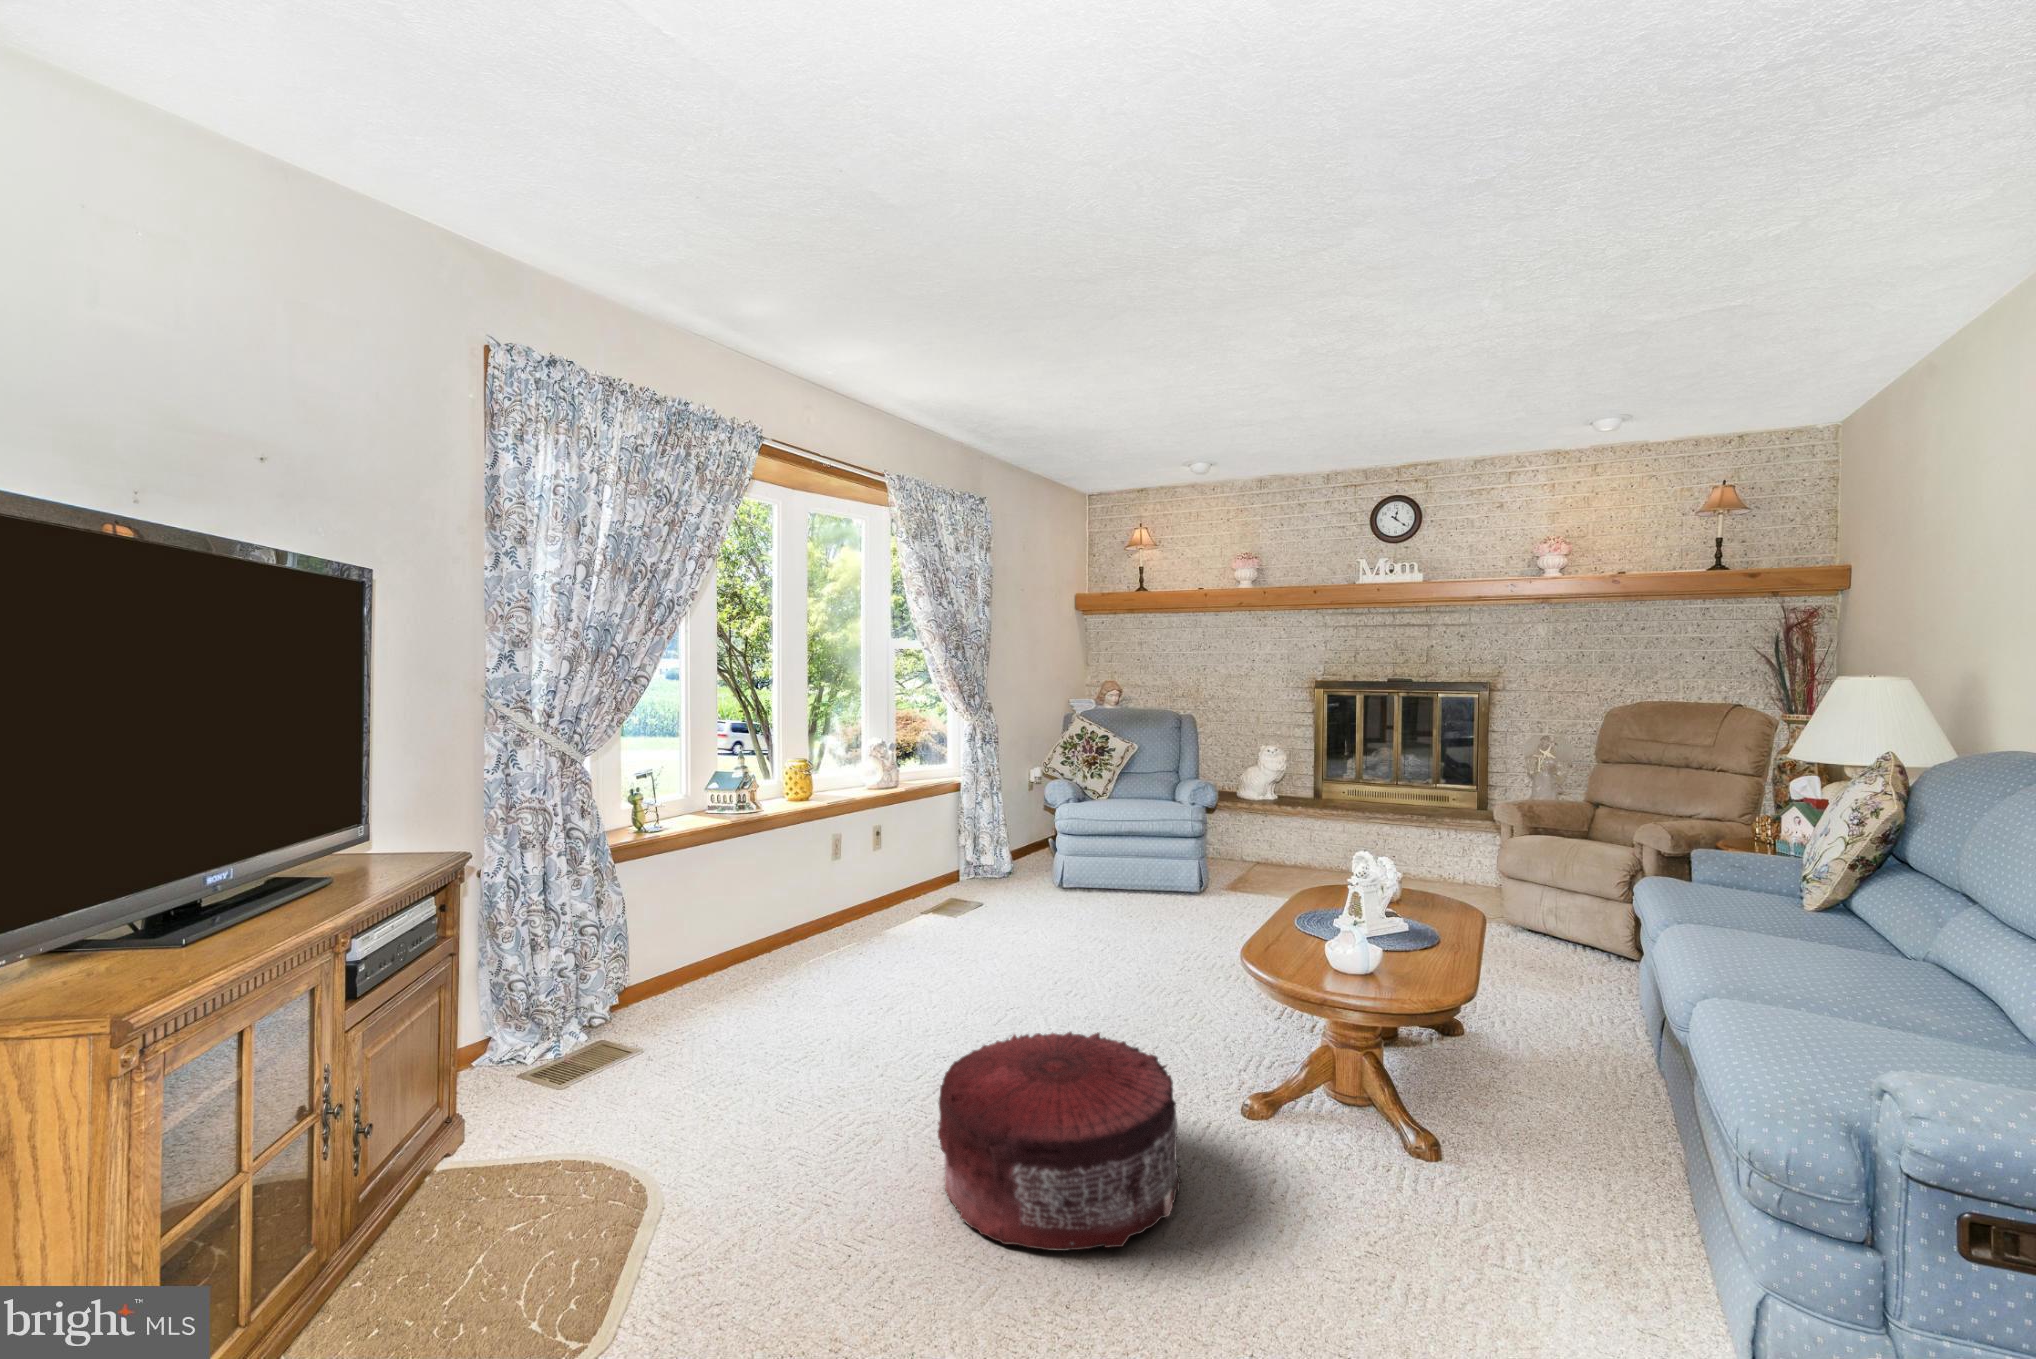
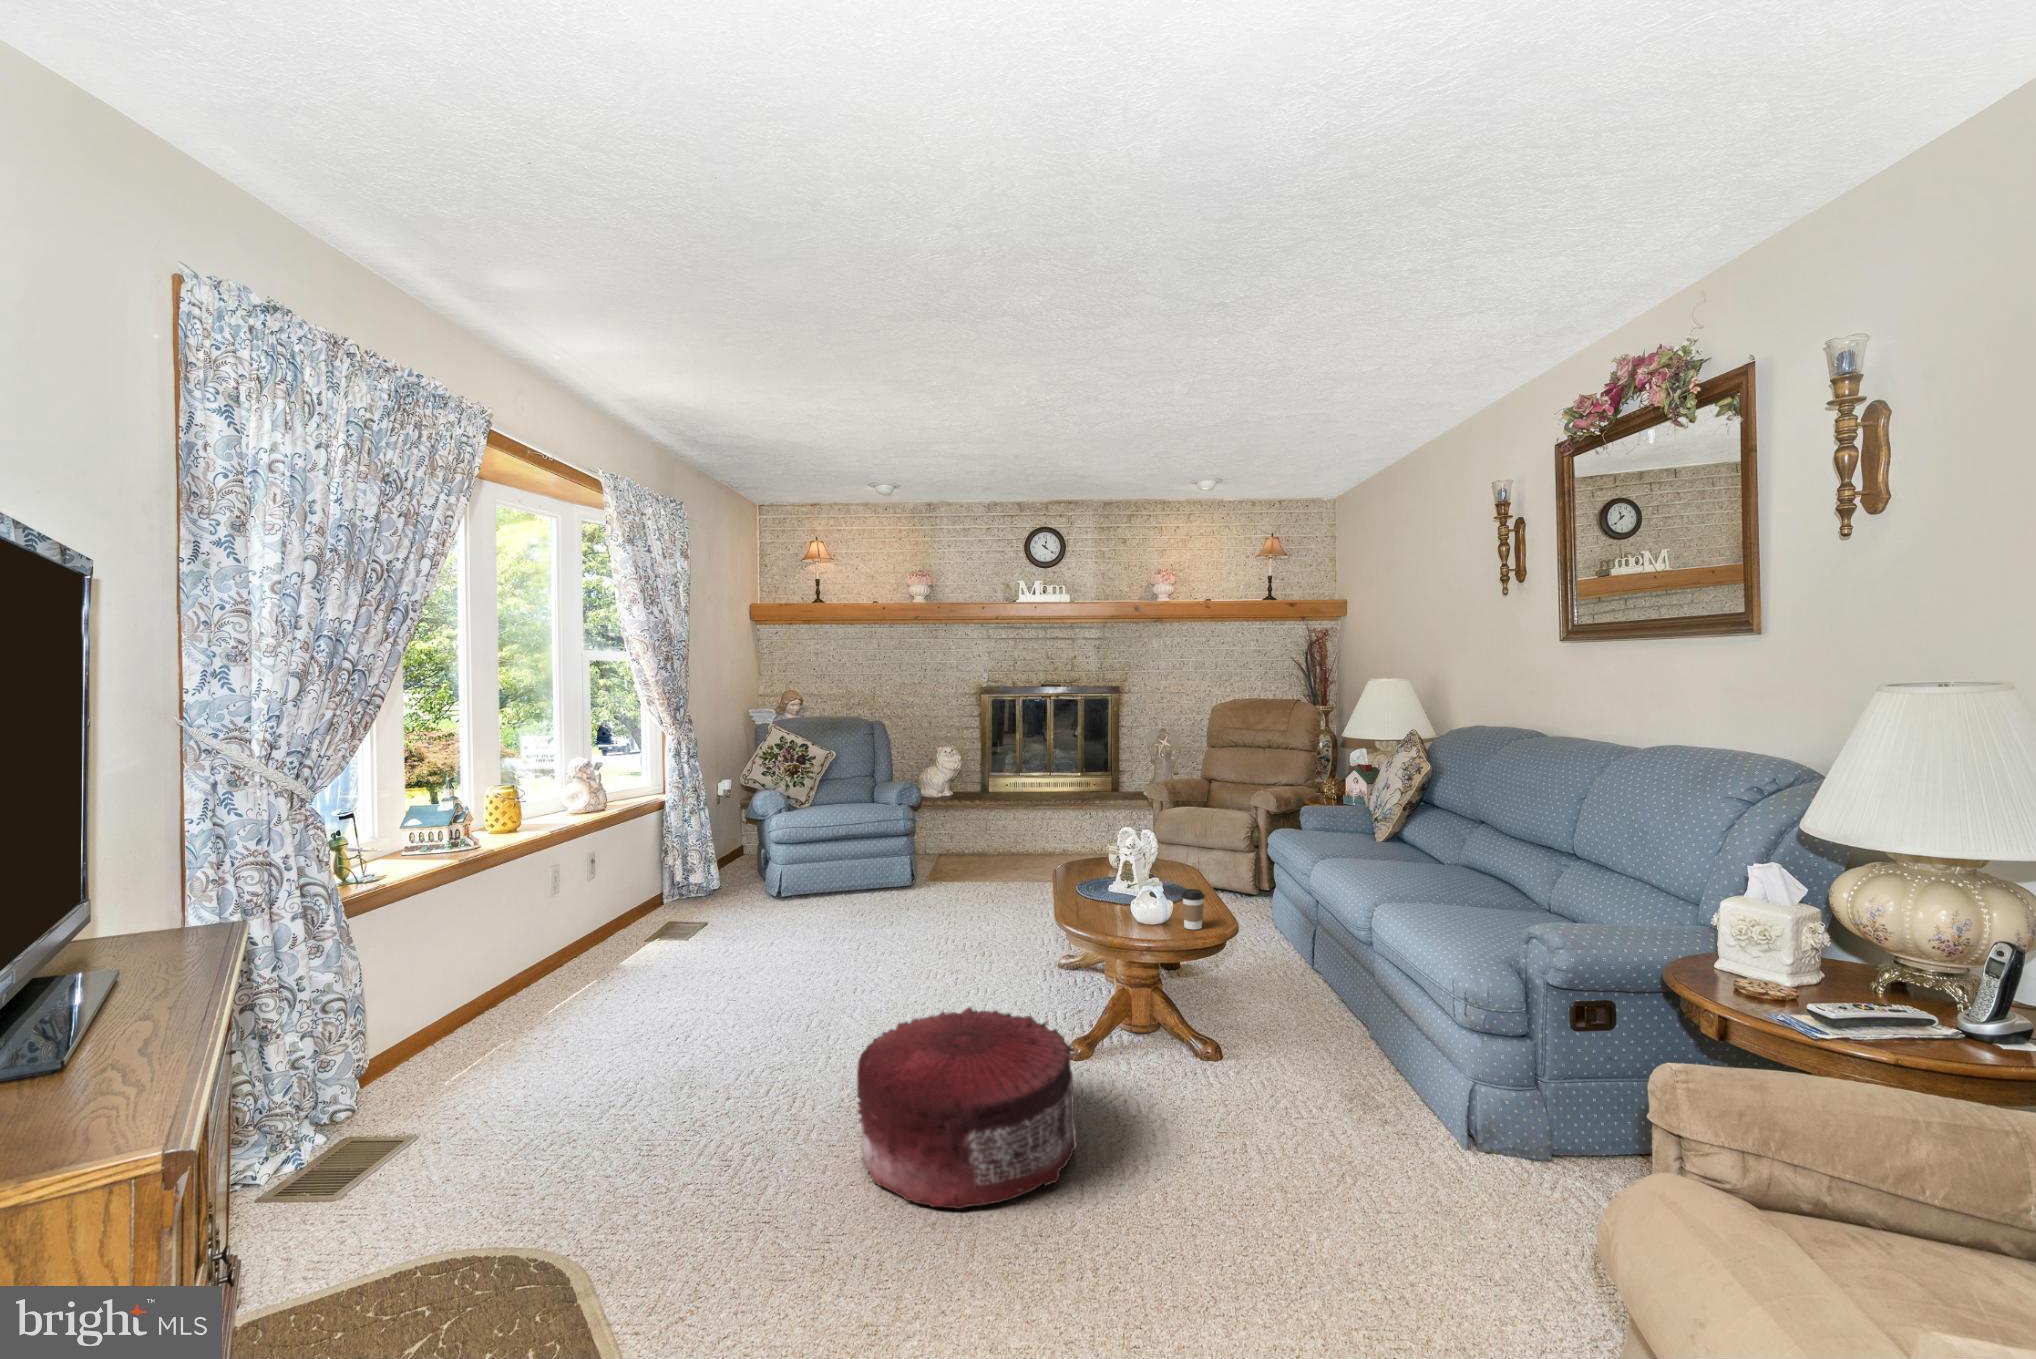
coffee cup: none [1388,940,1419,991] -> present [1181,889,1205,930]

